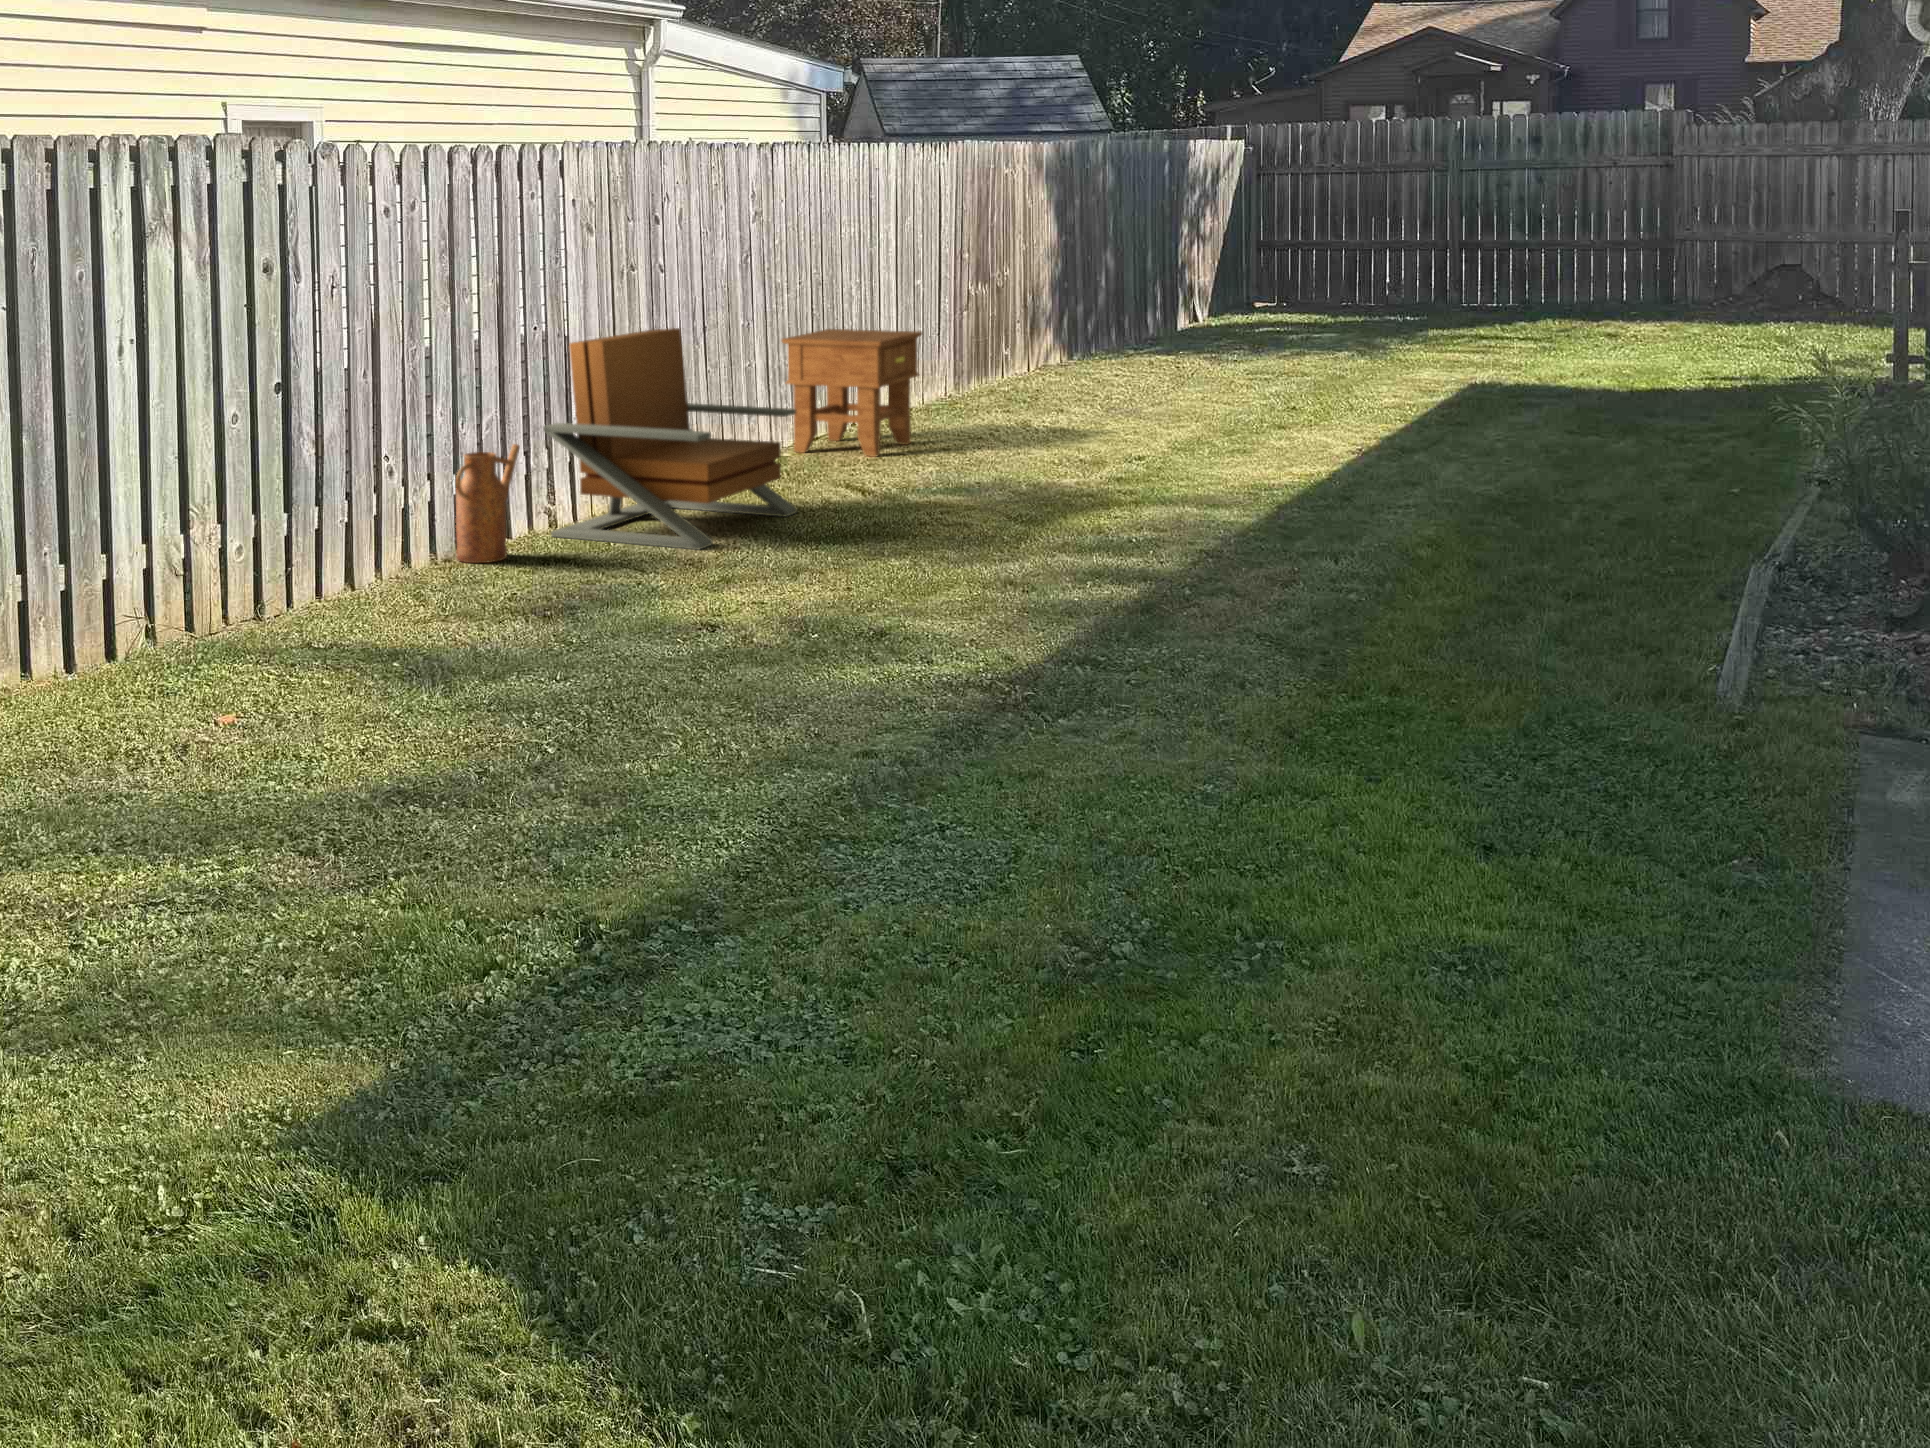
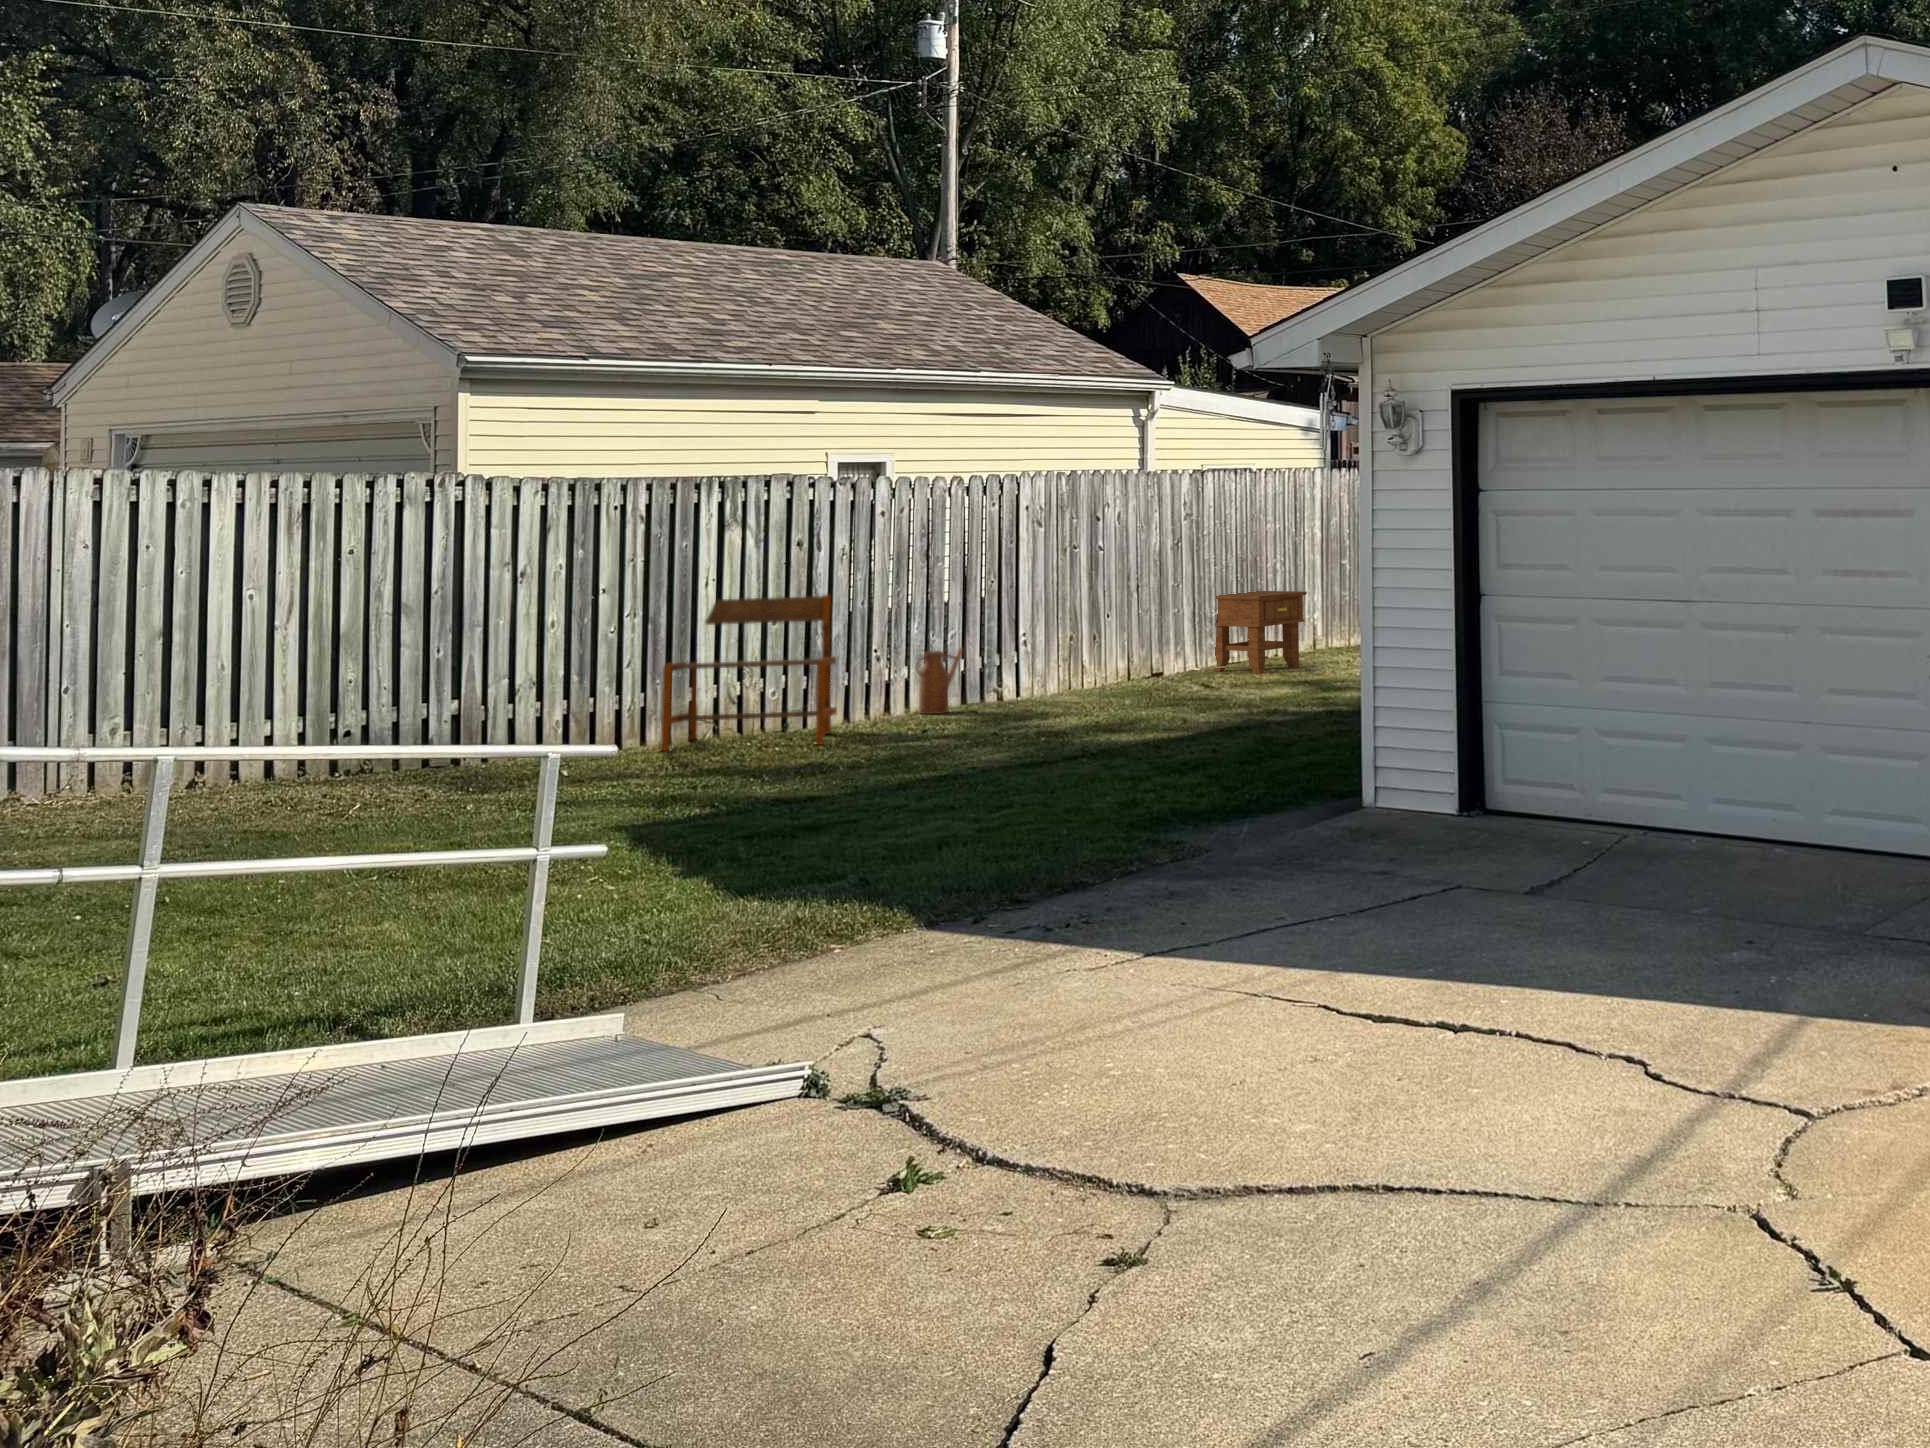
lounge chair: present [543,328,797,550] -> none [985,582,1149,710]
bench: none [66,368,394,689] -> present [660,595,837,751]

